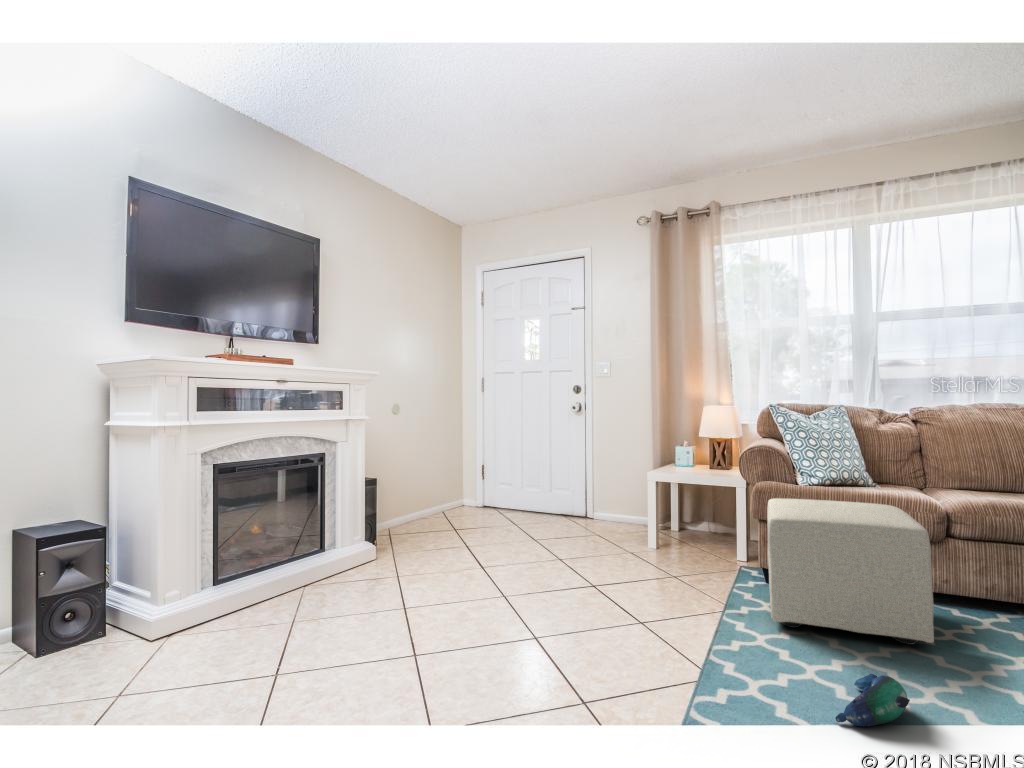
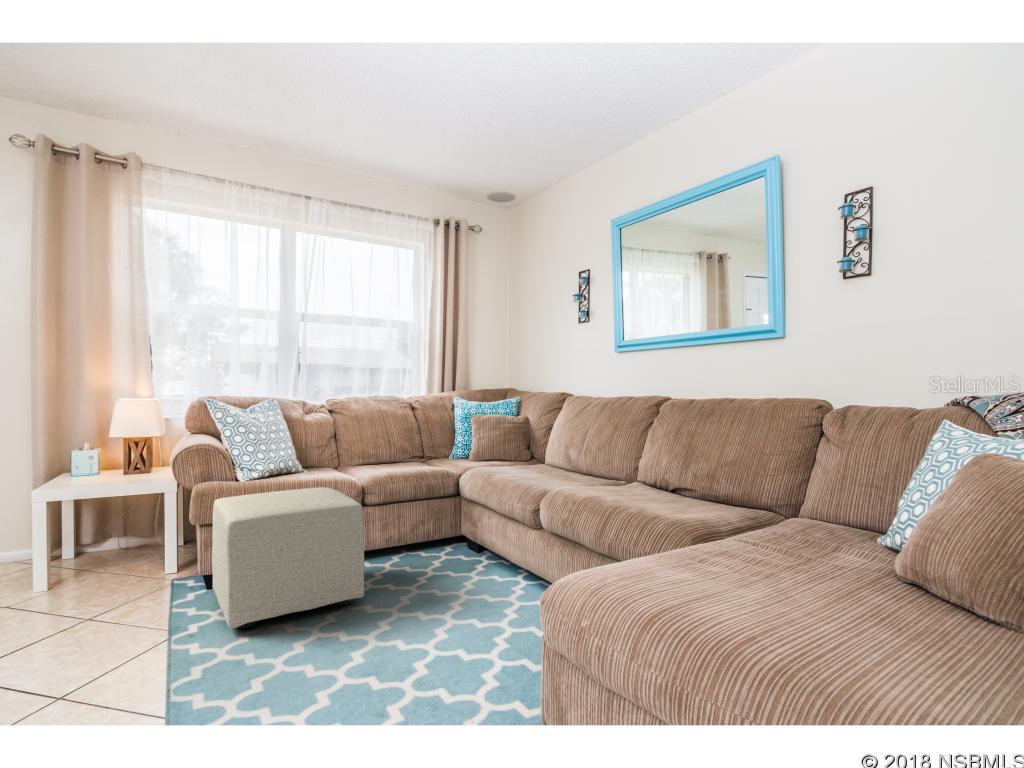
plush toy: present [835,674,910,727] -> none [316,640,370,702]

